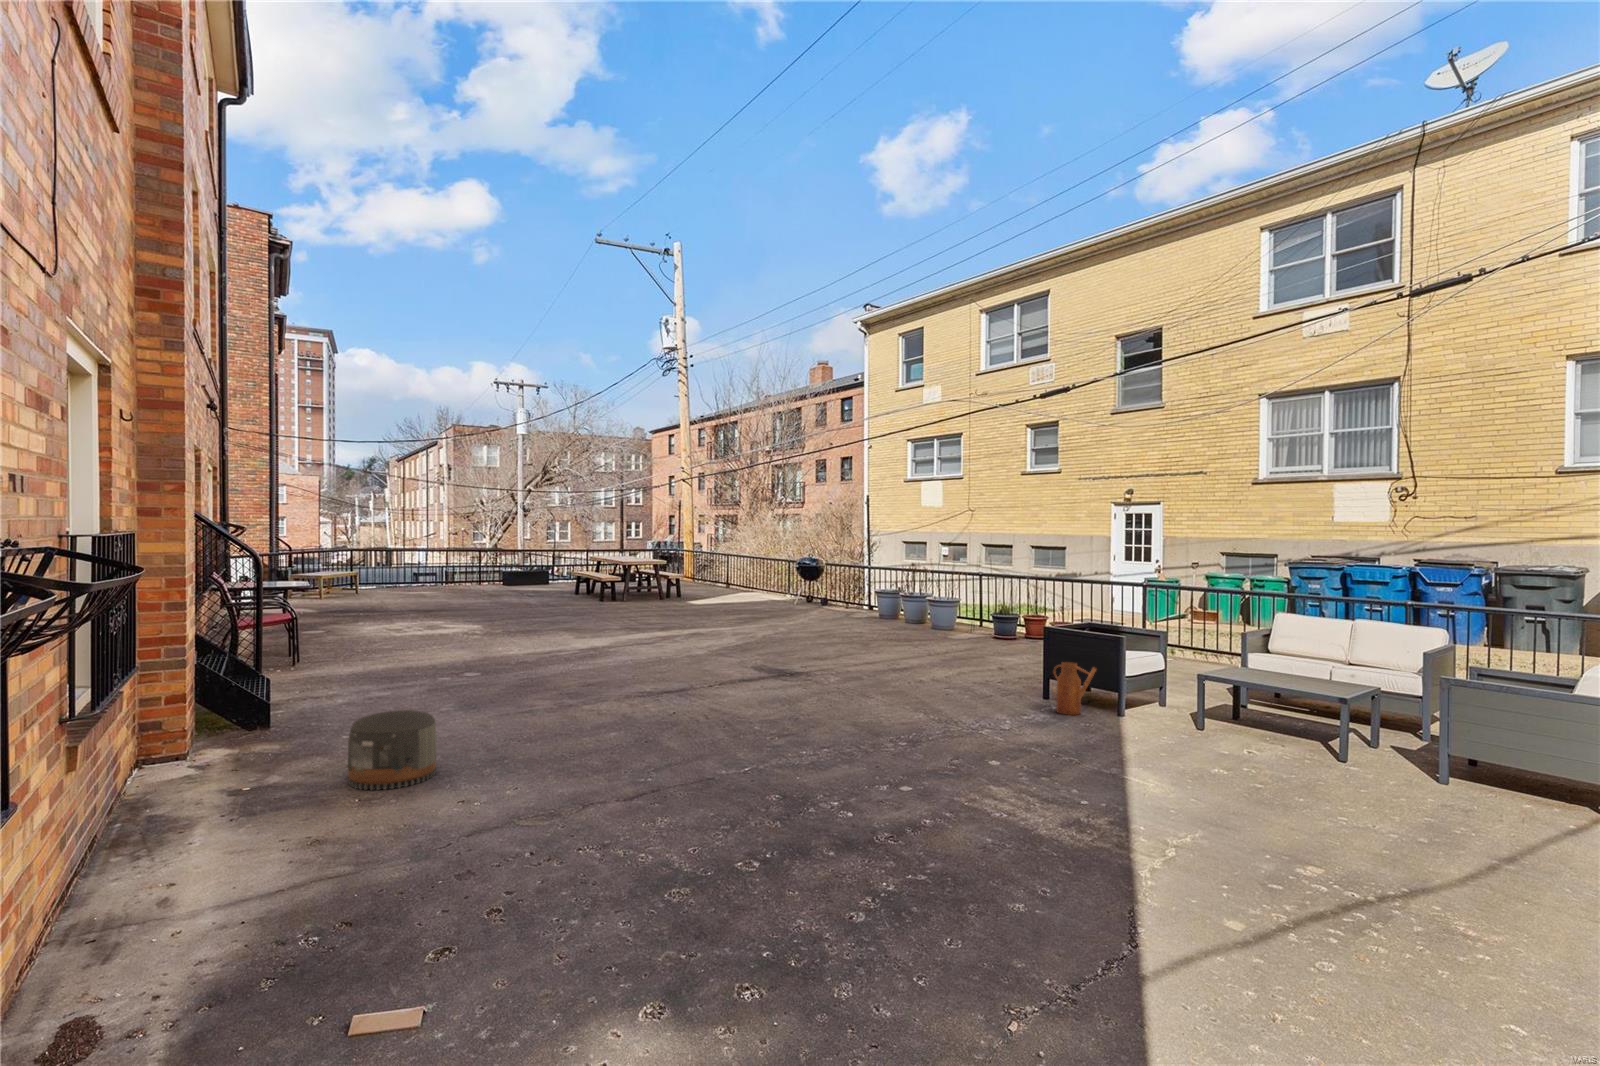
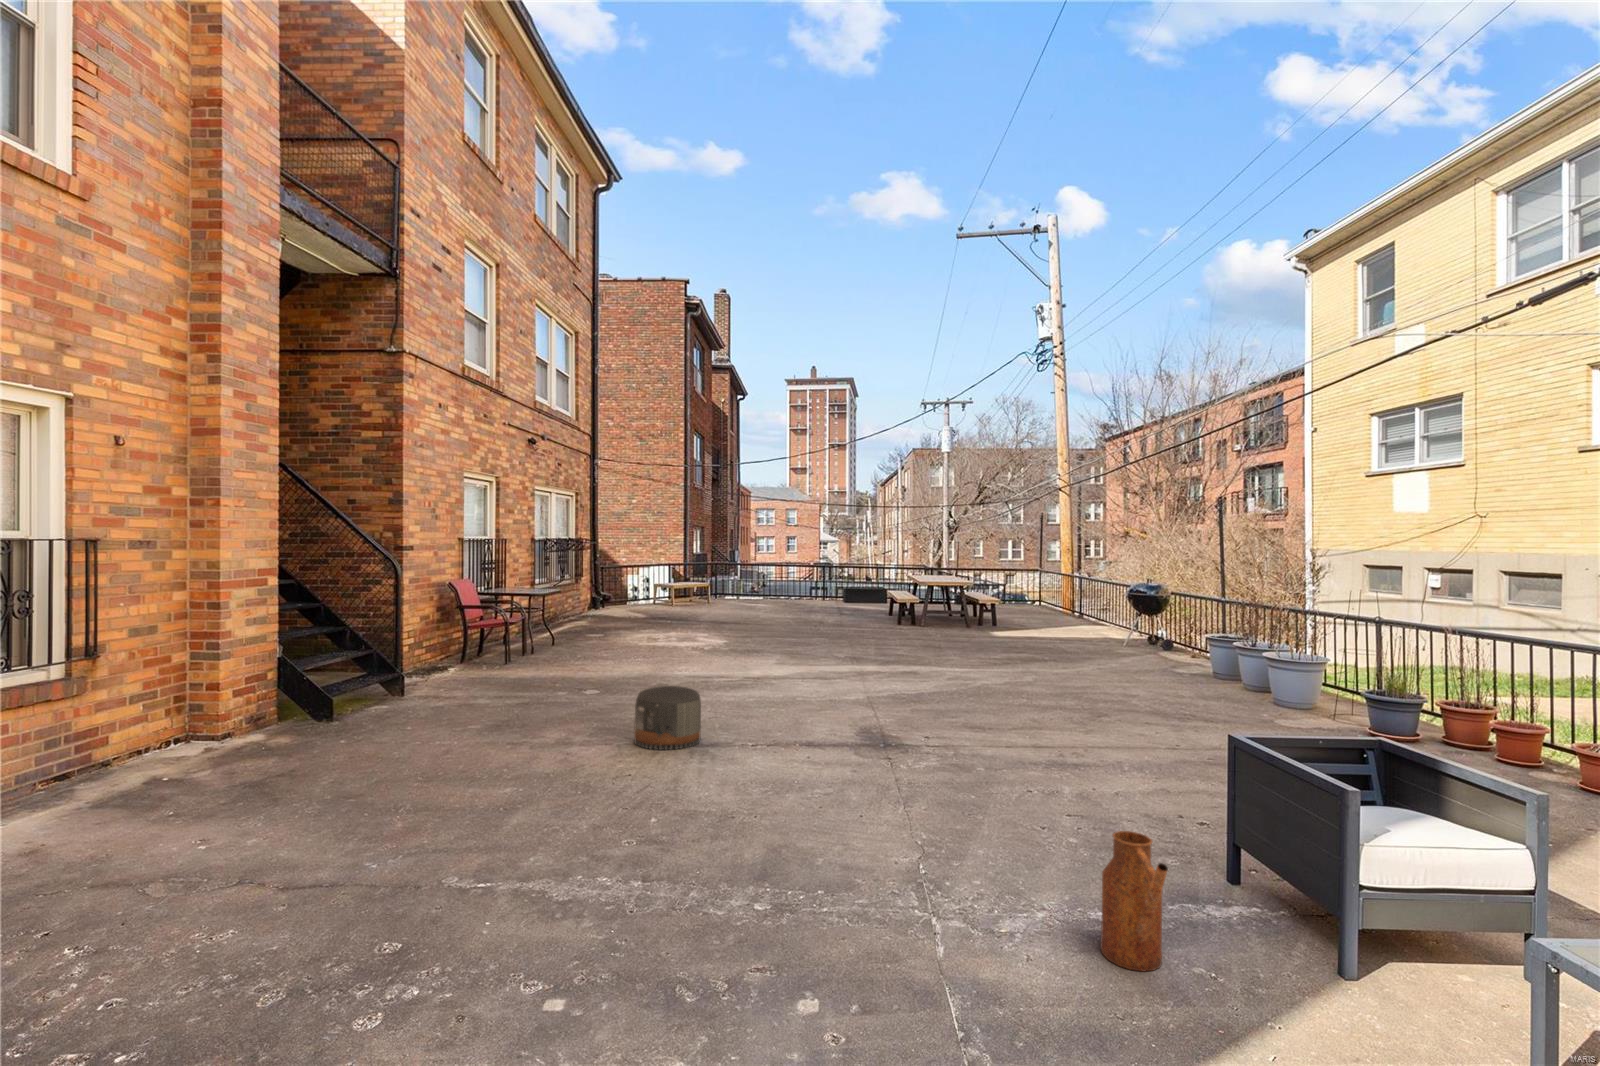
pouf: present [348,710,436,790] -> present [634,686,701,750]

